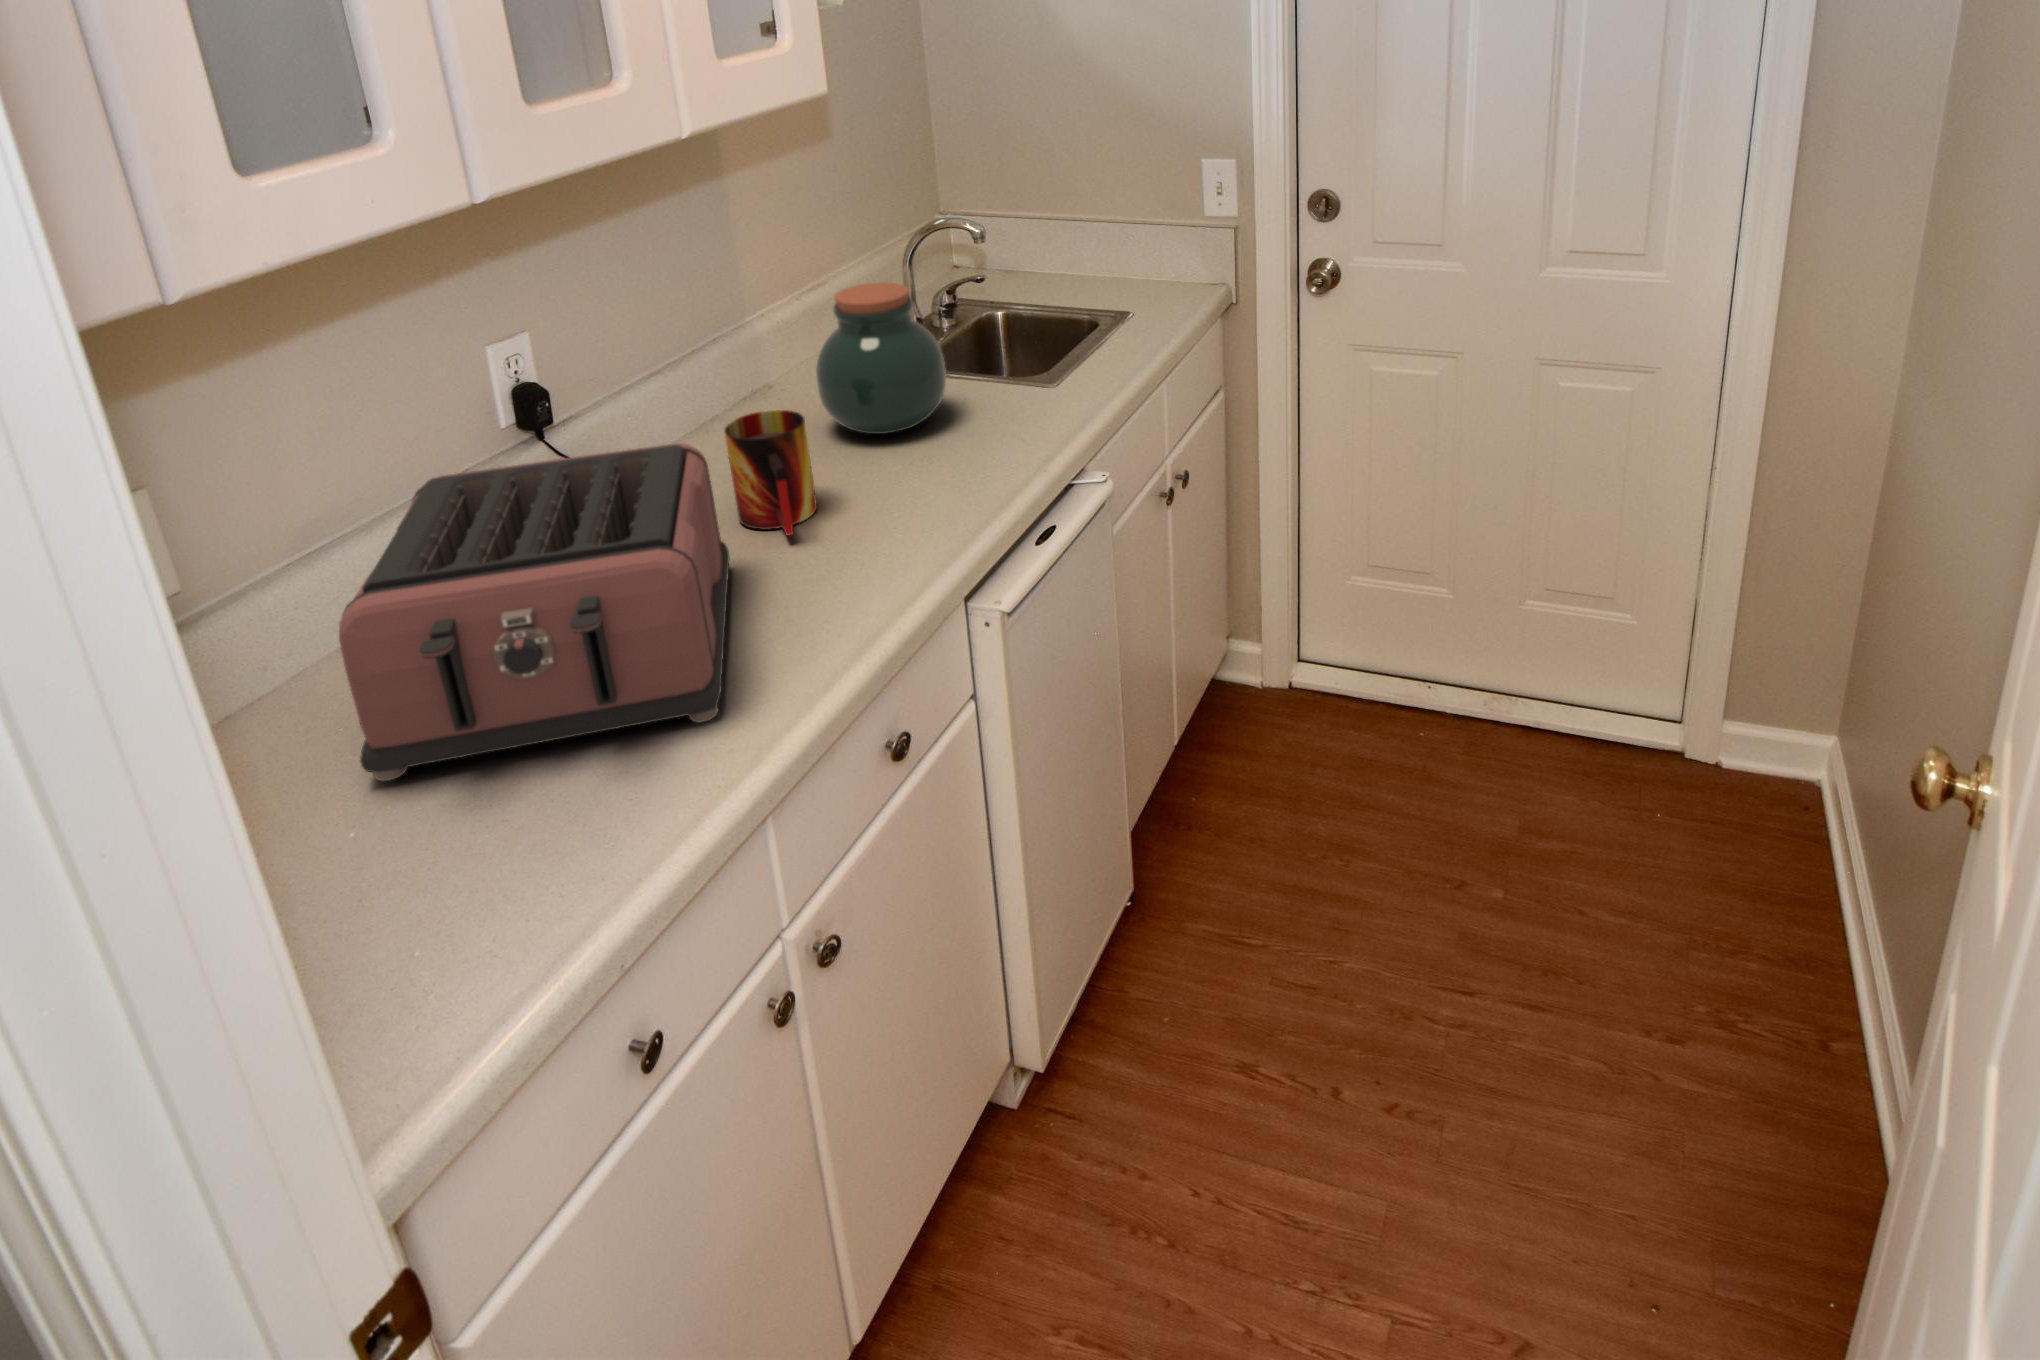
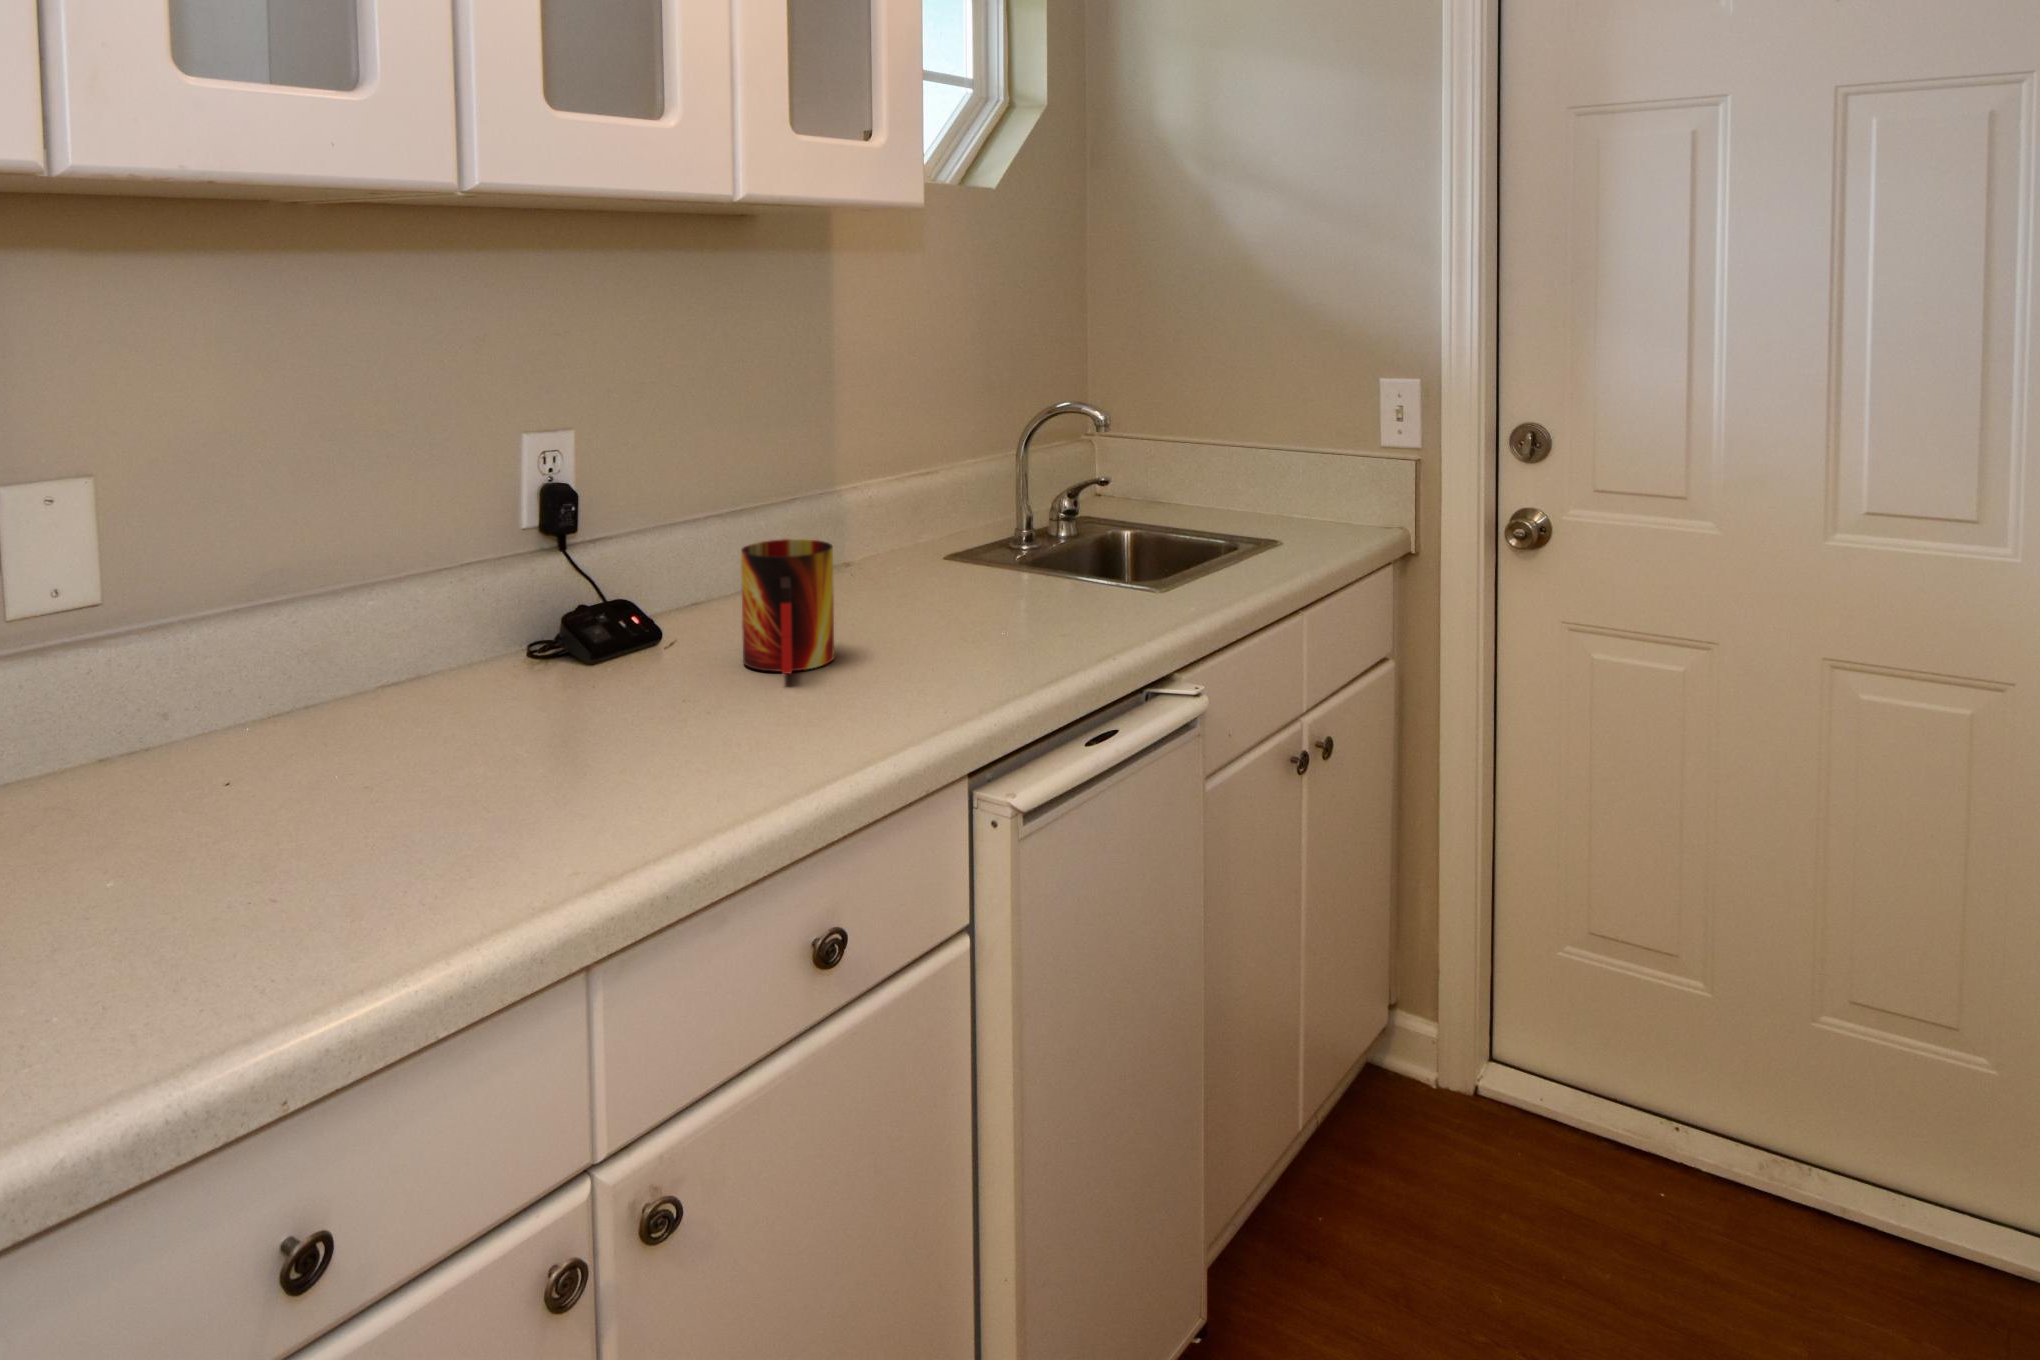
jar: present [816,282,946,434] -> none [876,437,1024,609]
toaster: present [339,443,730,781] -> none [215,526,709,822]

